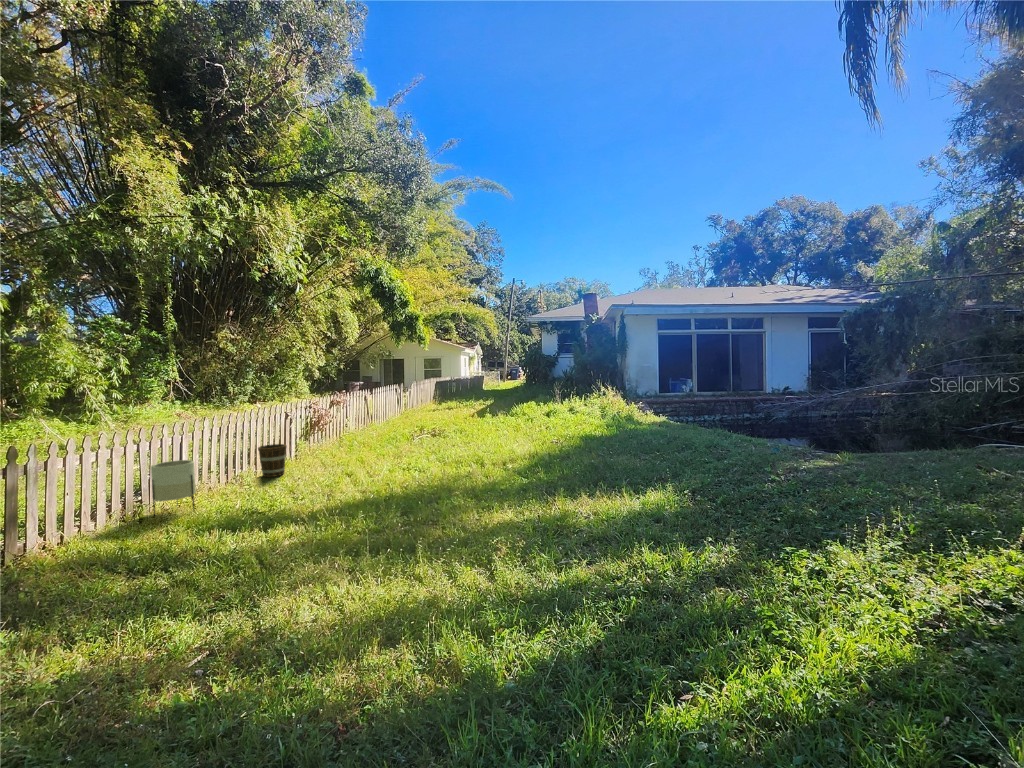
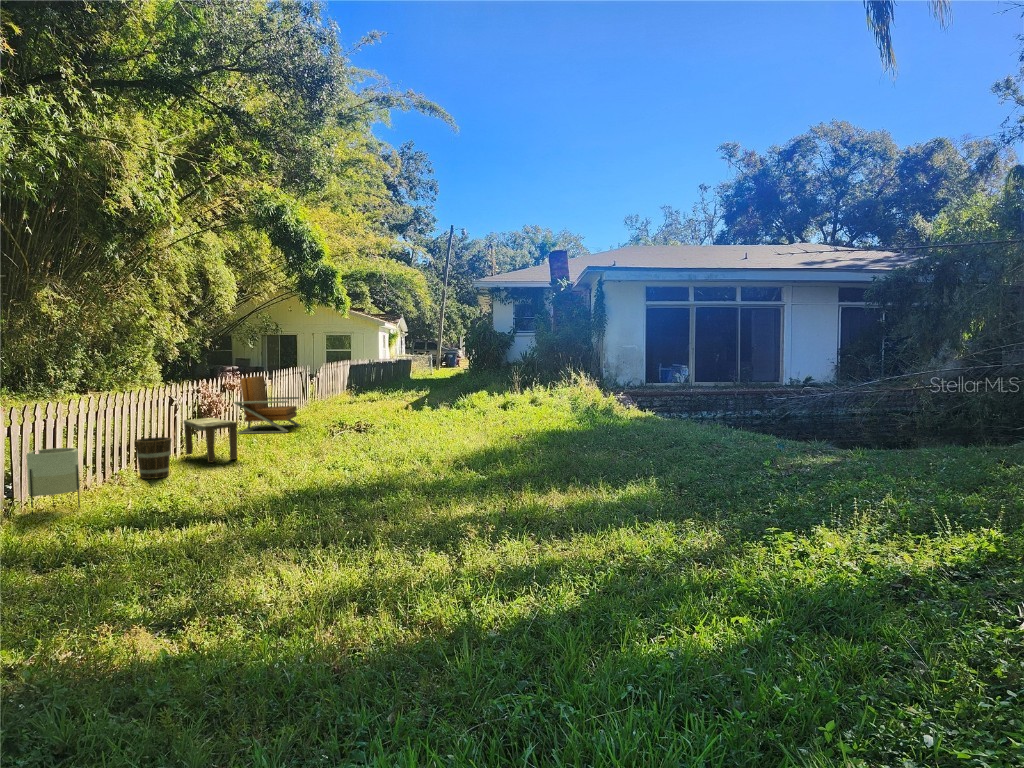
lounge chair: none [350,391,400,434] -> present [234,376,300,434]
bench: none [305,425,342,462] -> present [184,418,237,463]

